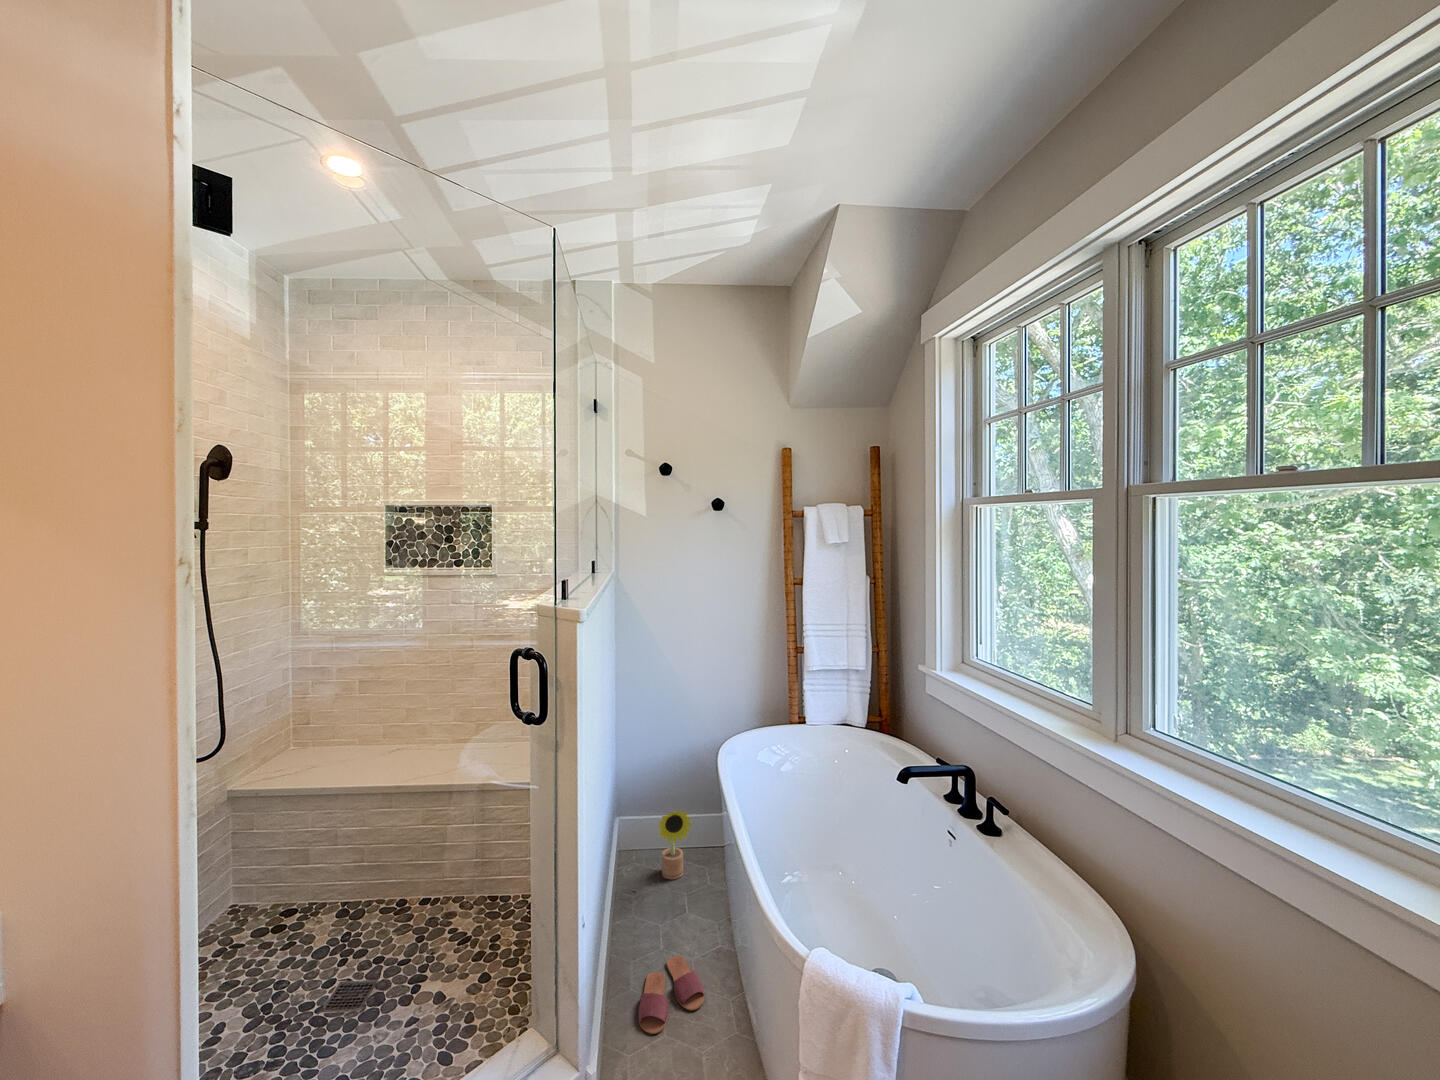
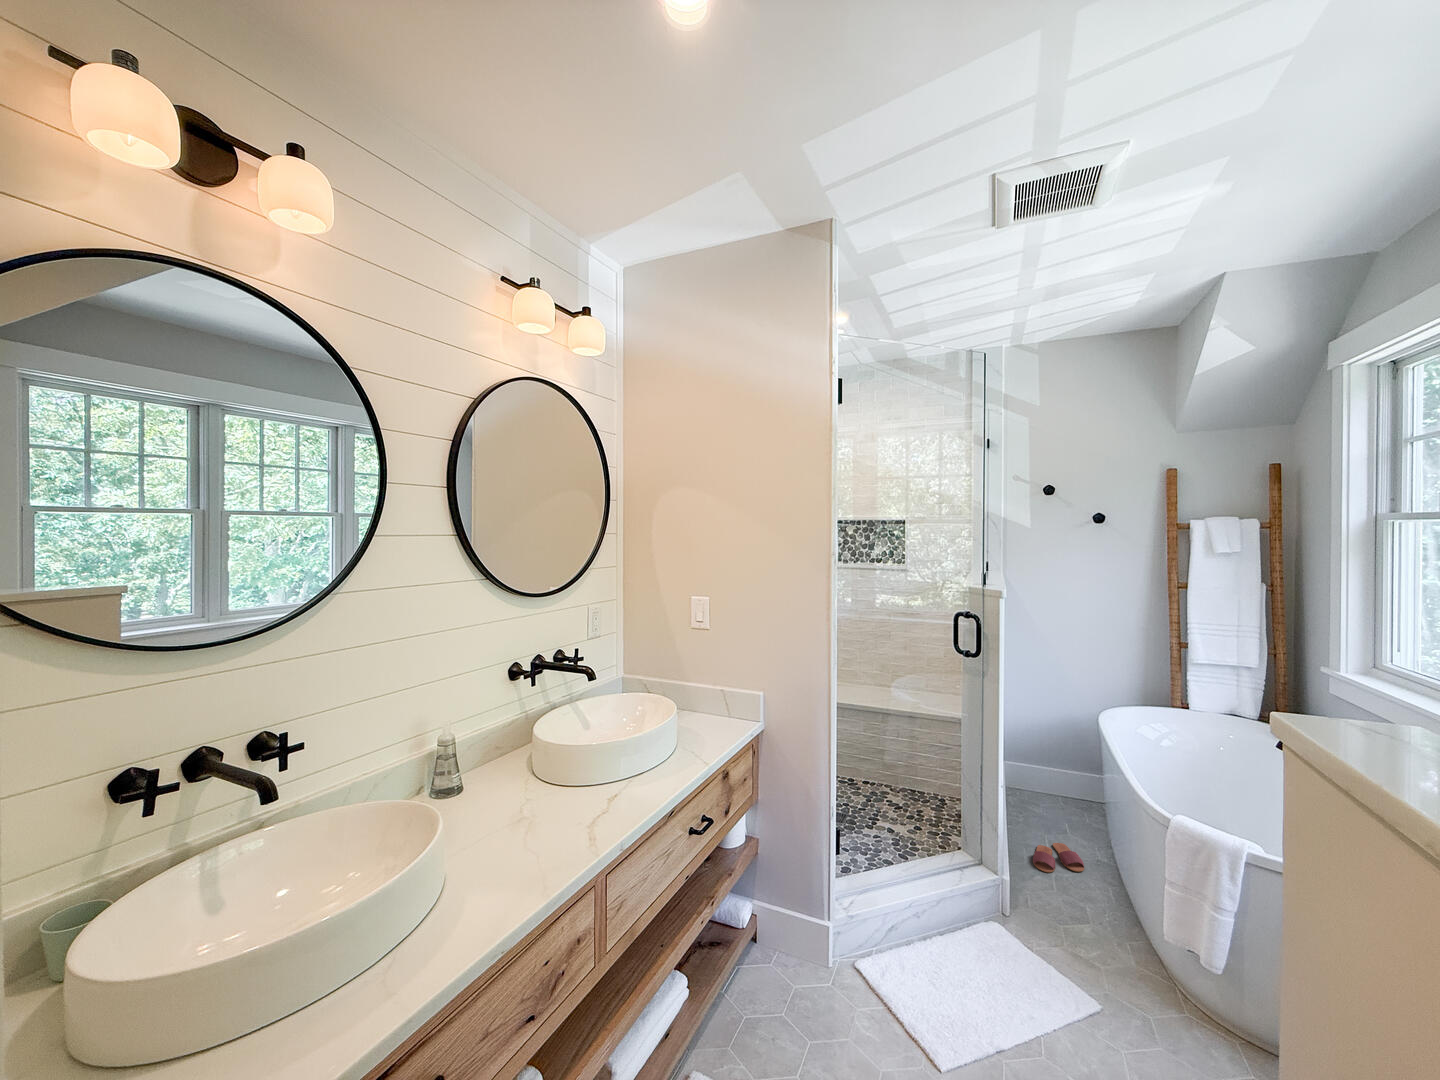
decorative plant: present [657,810,693,879] -> none [1041,752,1074,806]

